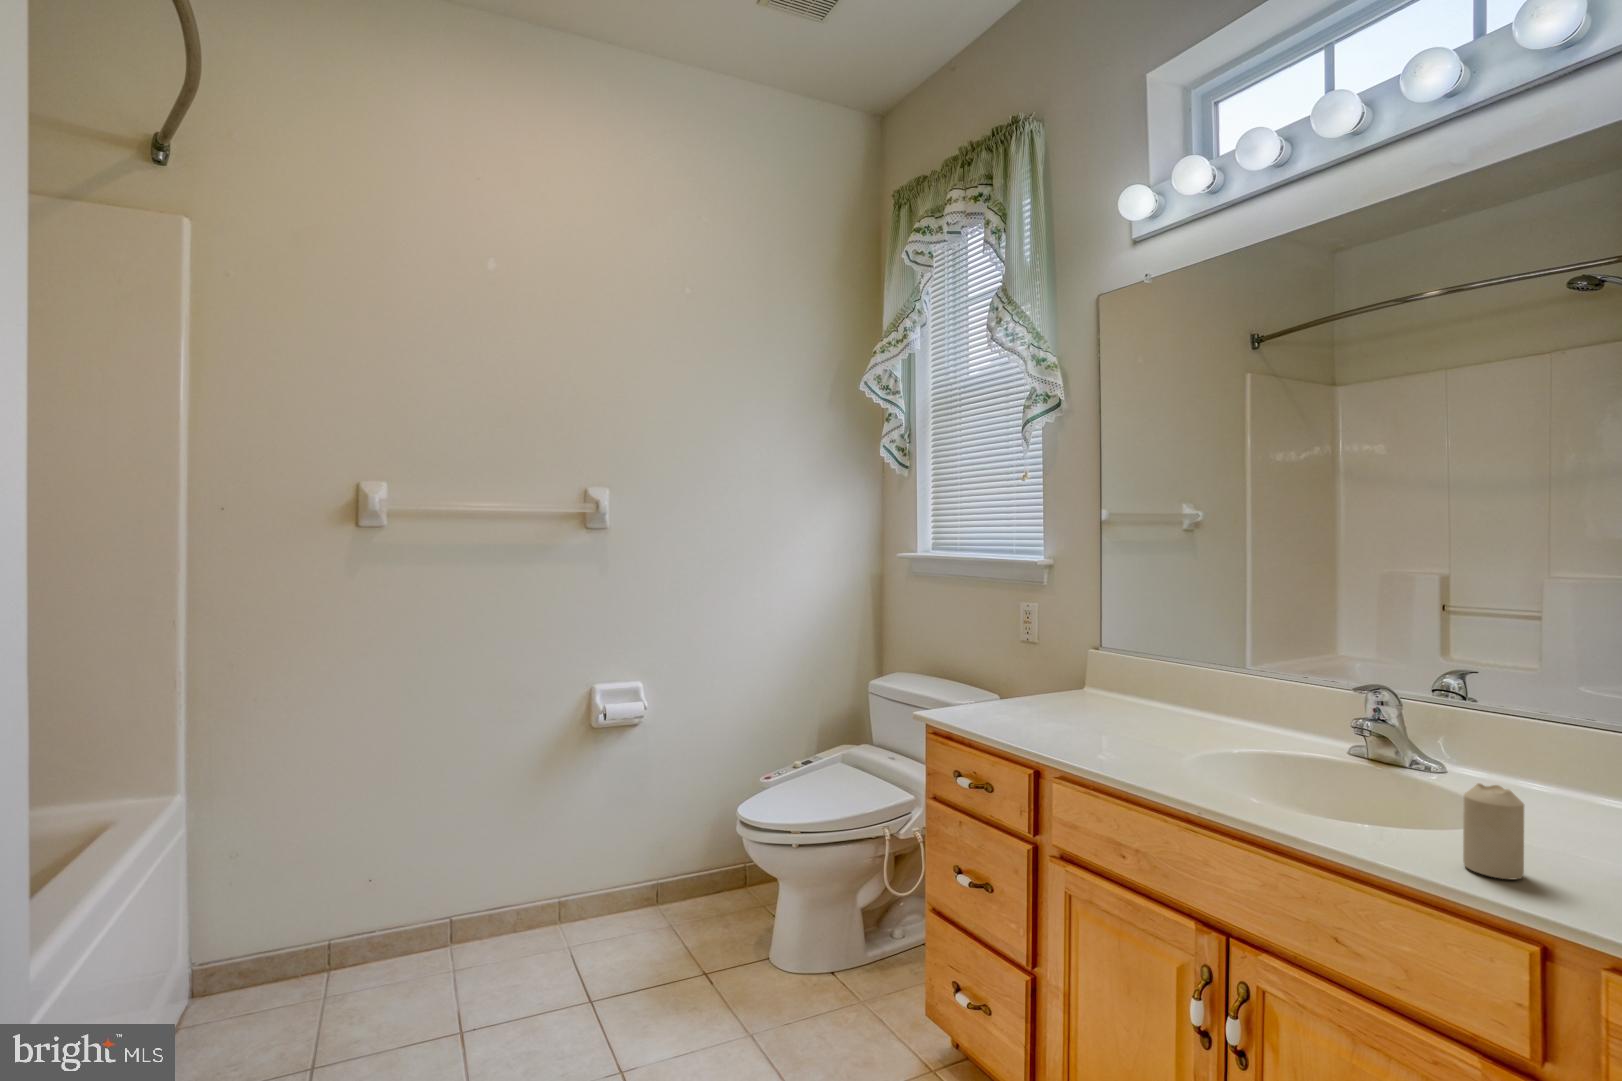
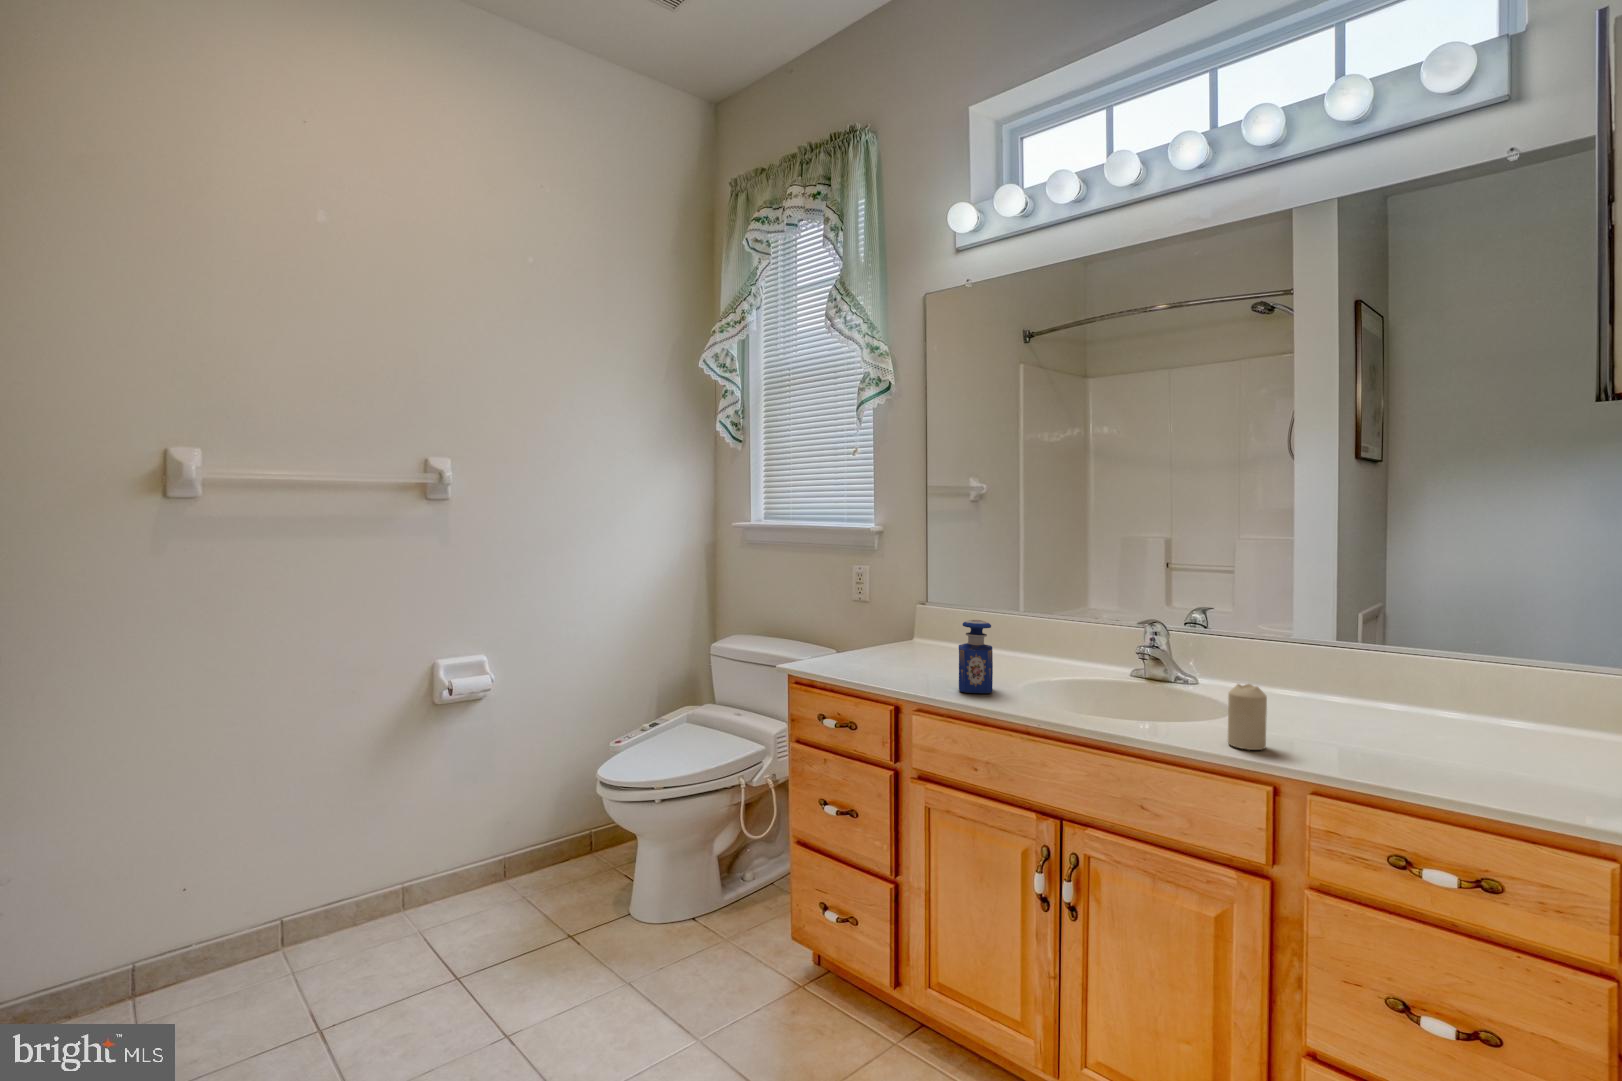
perfume bottle: none [1108,673,1153,763] -> present [959,620,993,693]

